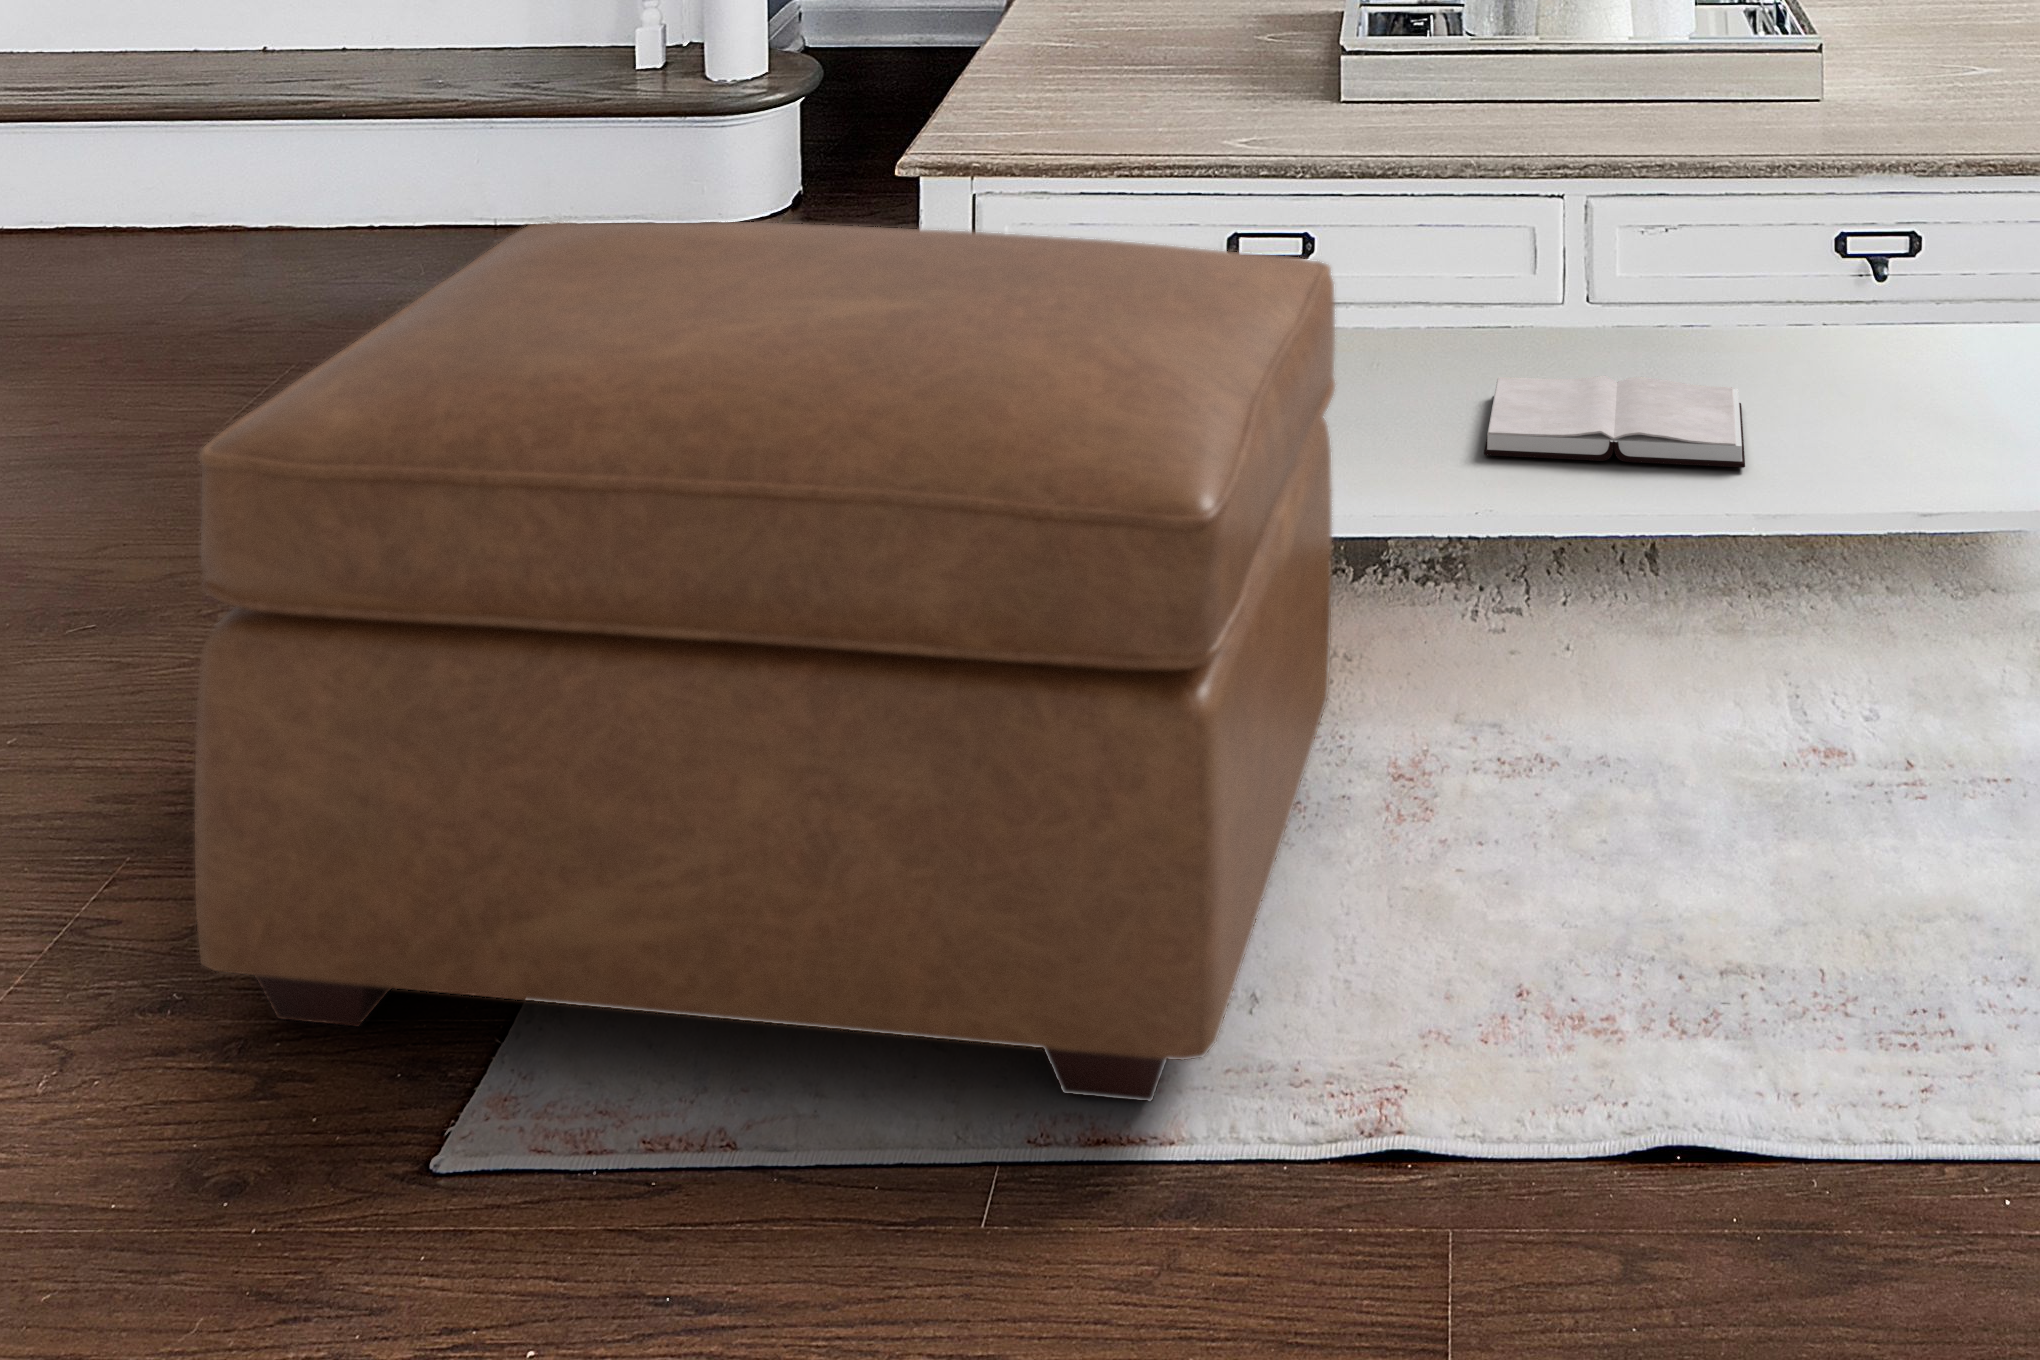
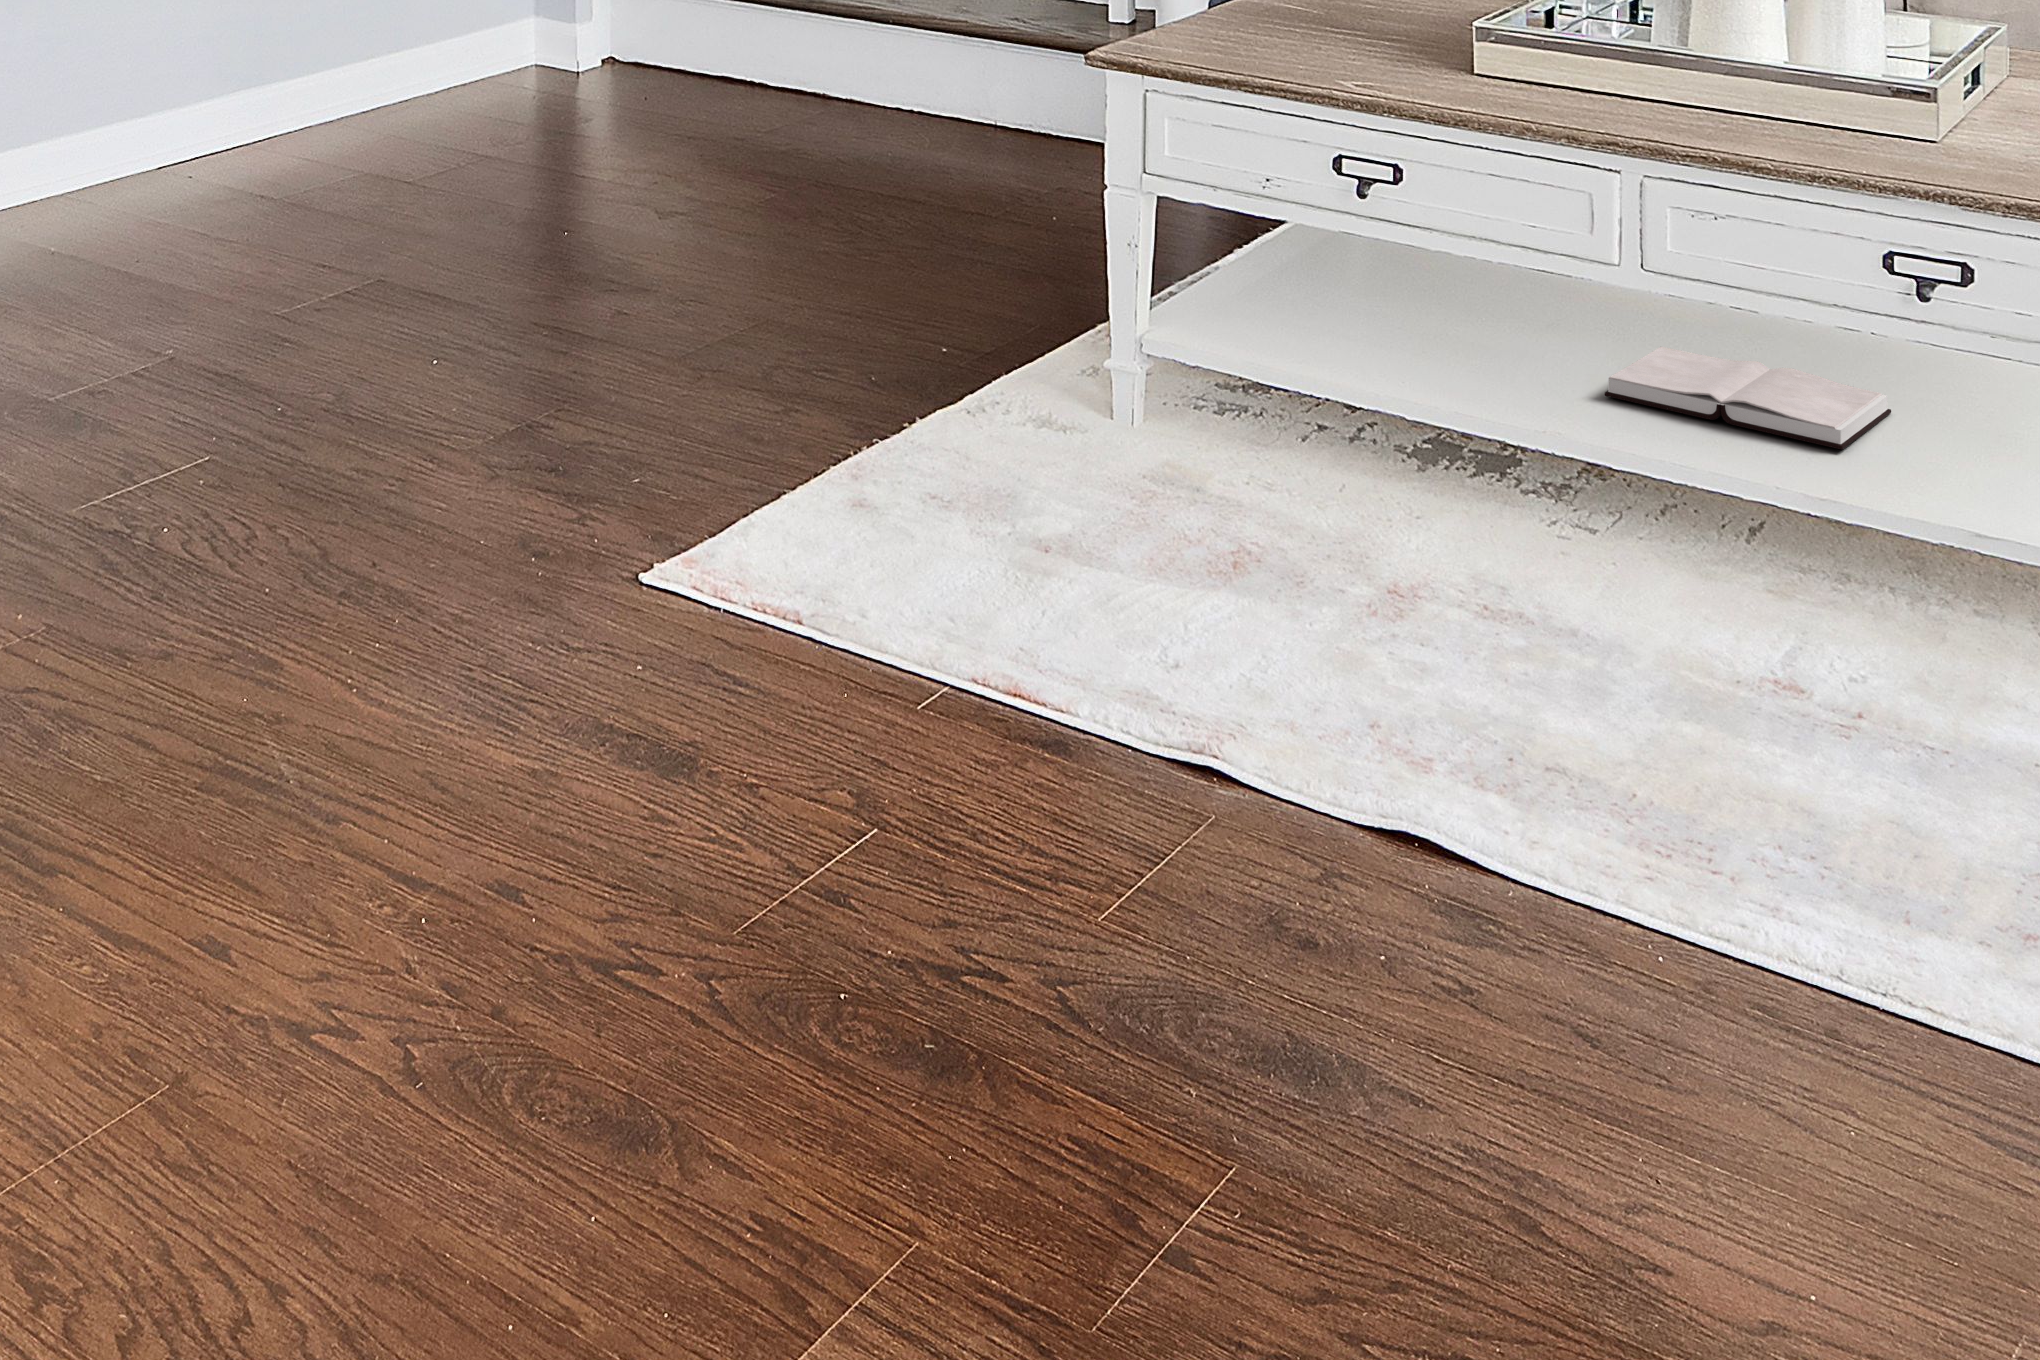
ottoman: present [194,222,1335,1102] -> none [538,74,1382,703]

